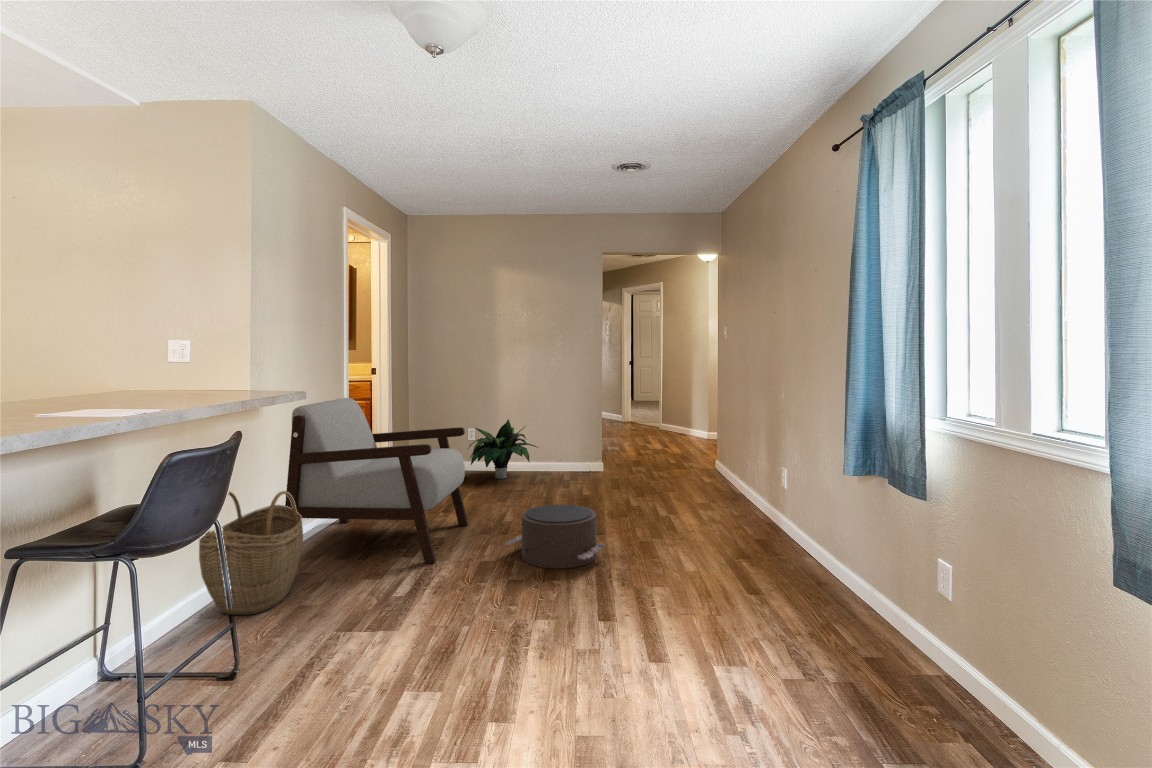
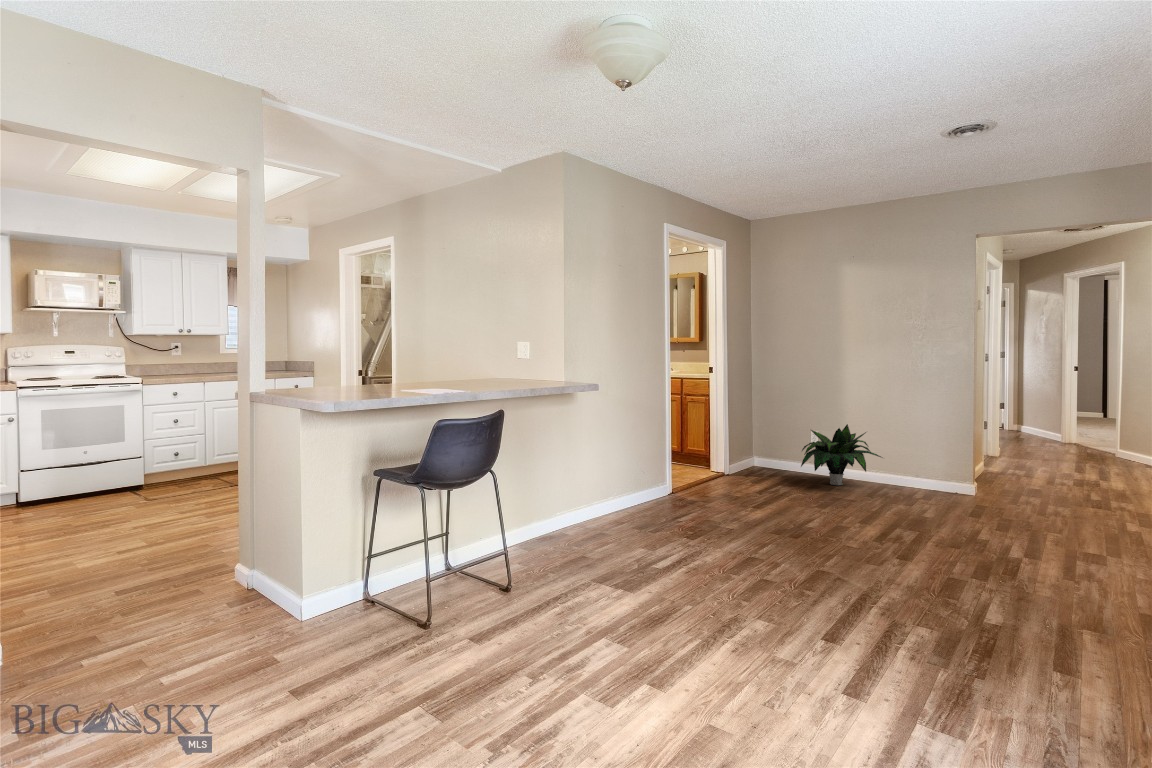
armchair: present [285,398,468,563] -> none [596,392,765,547]
woven basket: present [199,491,303,615] -> none [520,457,596,553]
pouf: present [506,504,605,569] -> none [775,514,885,584]

